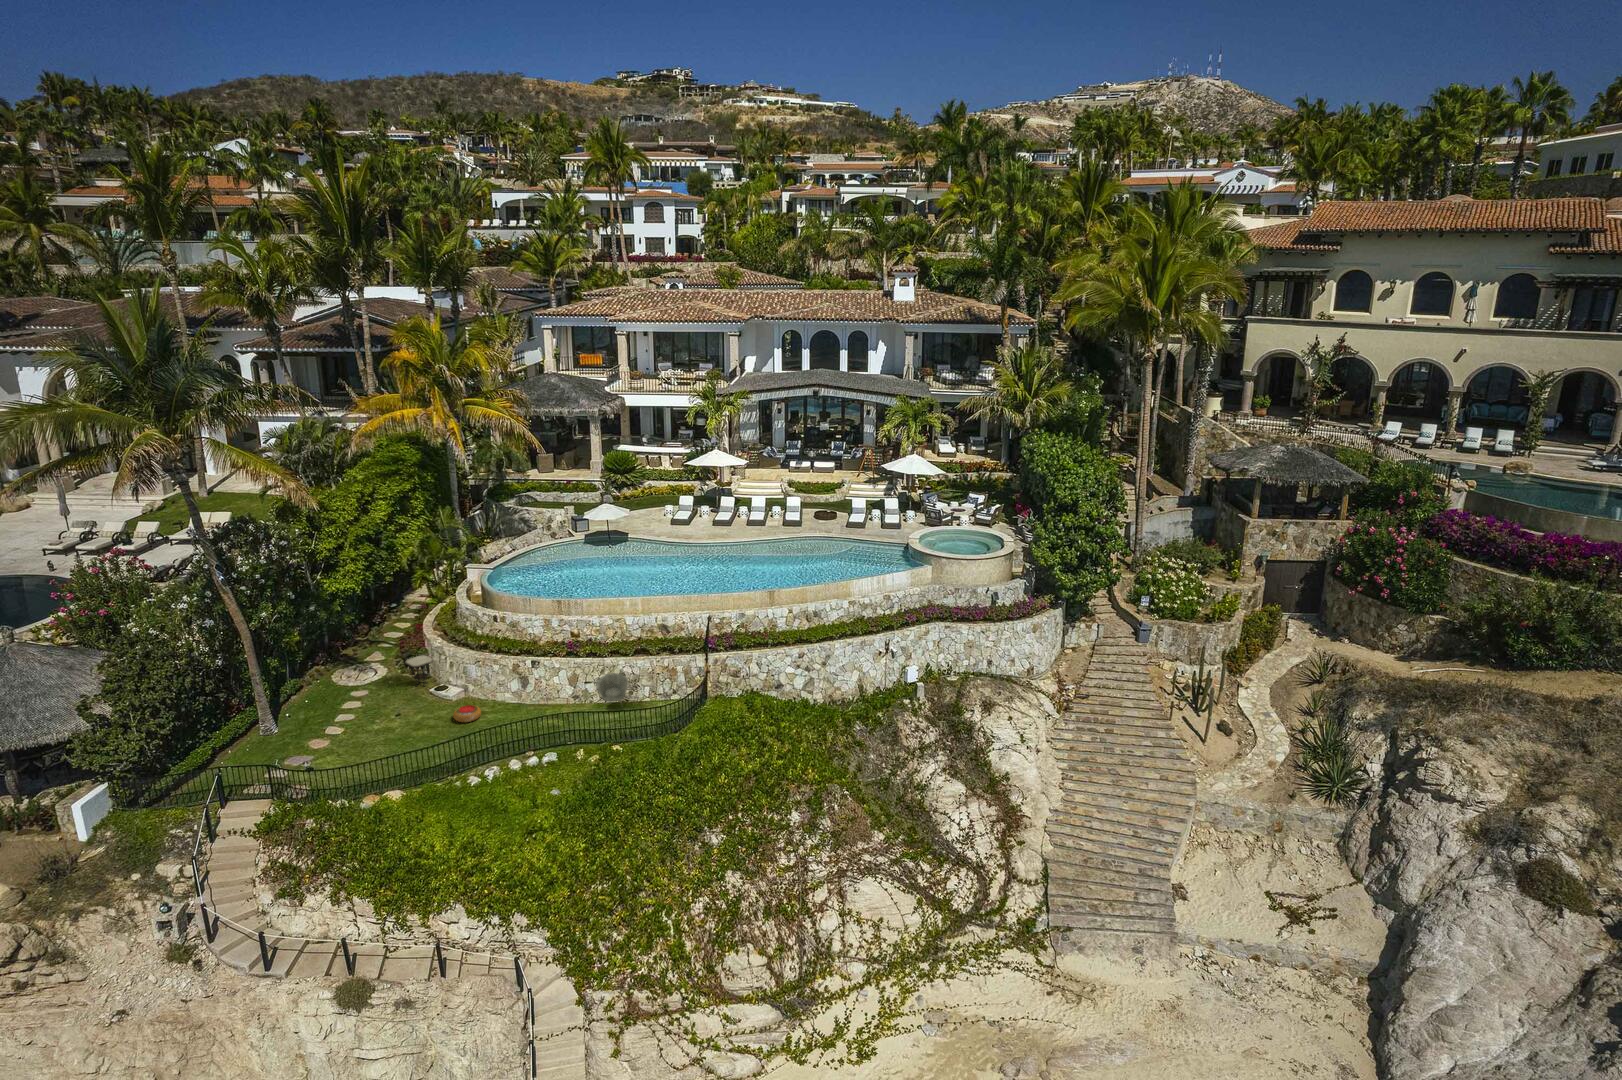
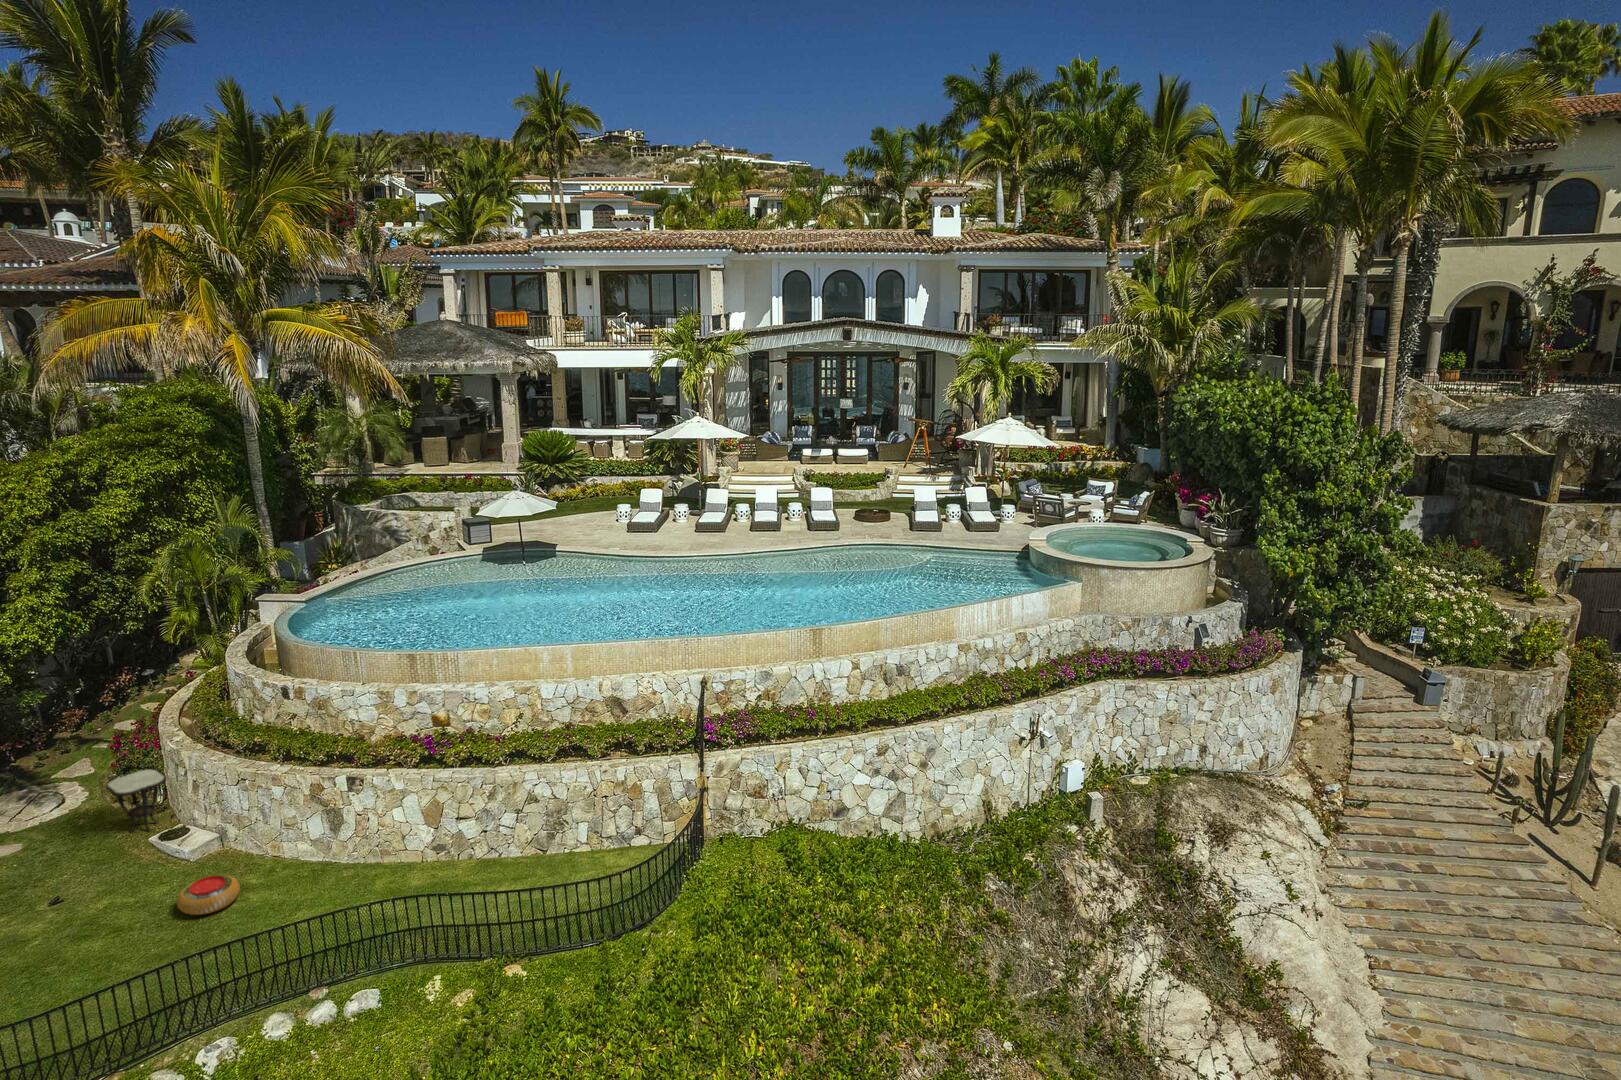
armchair: present [596,673,628,702] -> none [479,797,544,872]

